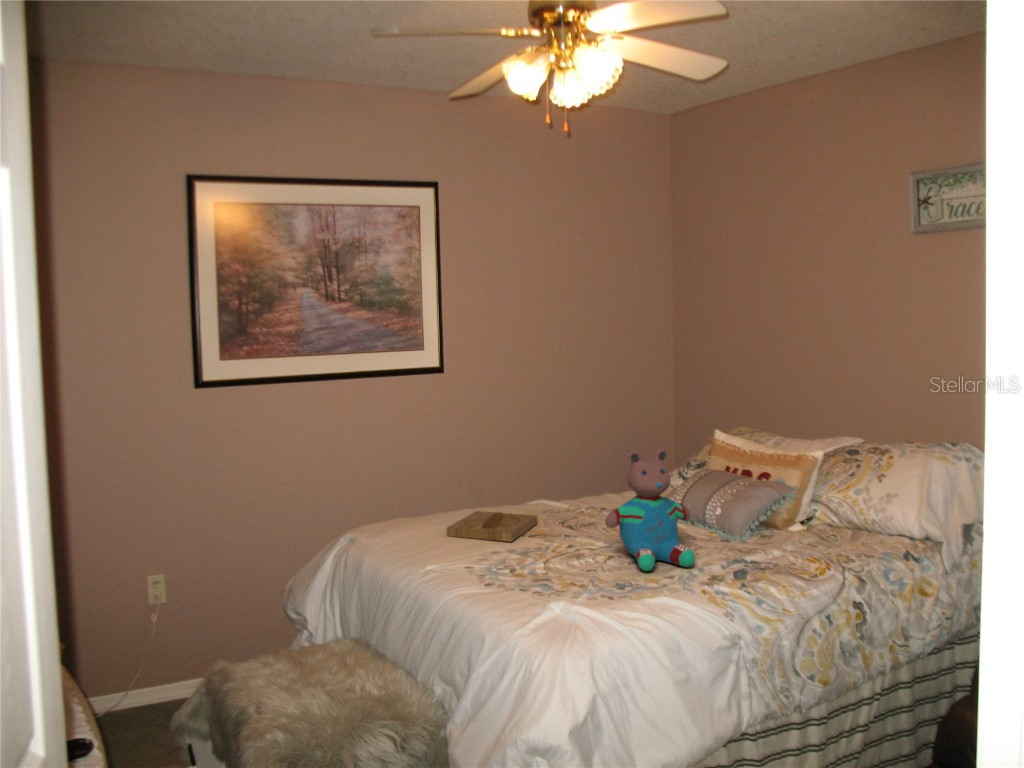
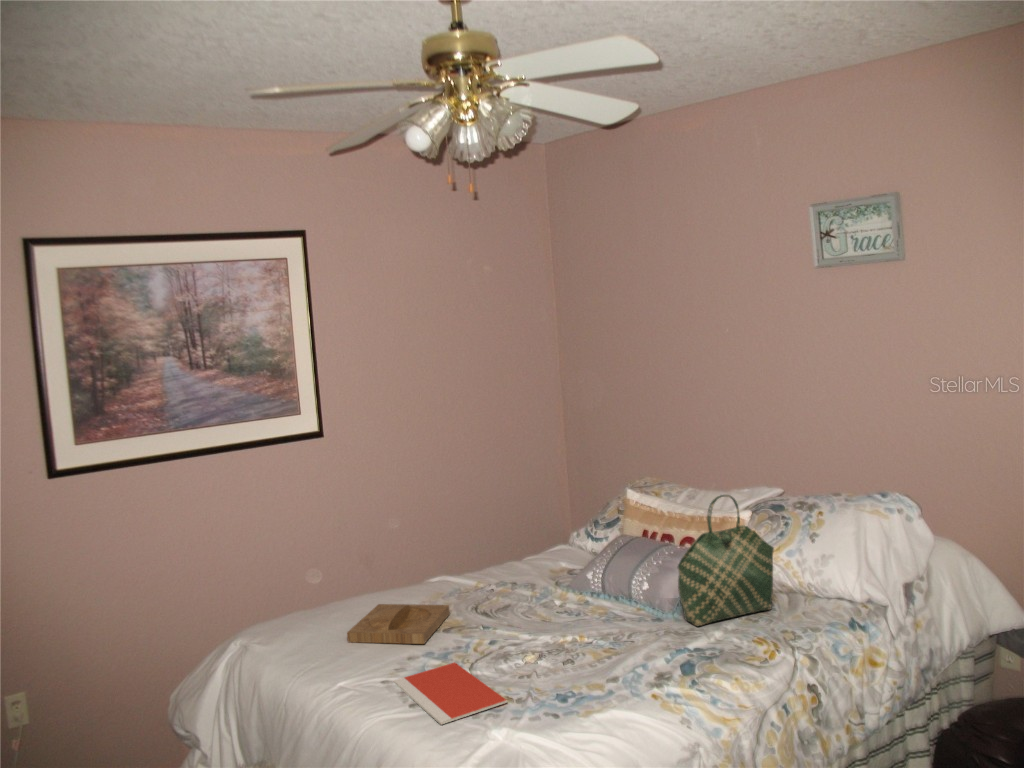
tote bag: none [744,431,839,548] -> present [678,495,774,626]
teddy bear: present [605,449,695,571] -> none [532,529,636,674]
notebook: none [482,556,576,594] -> present [394,662,507,725]

